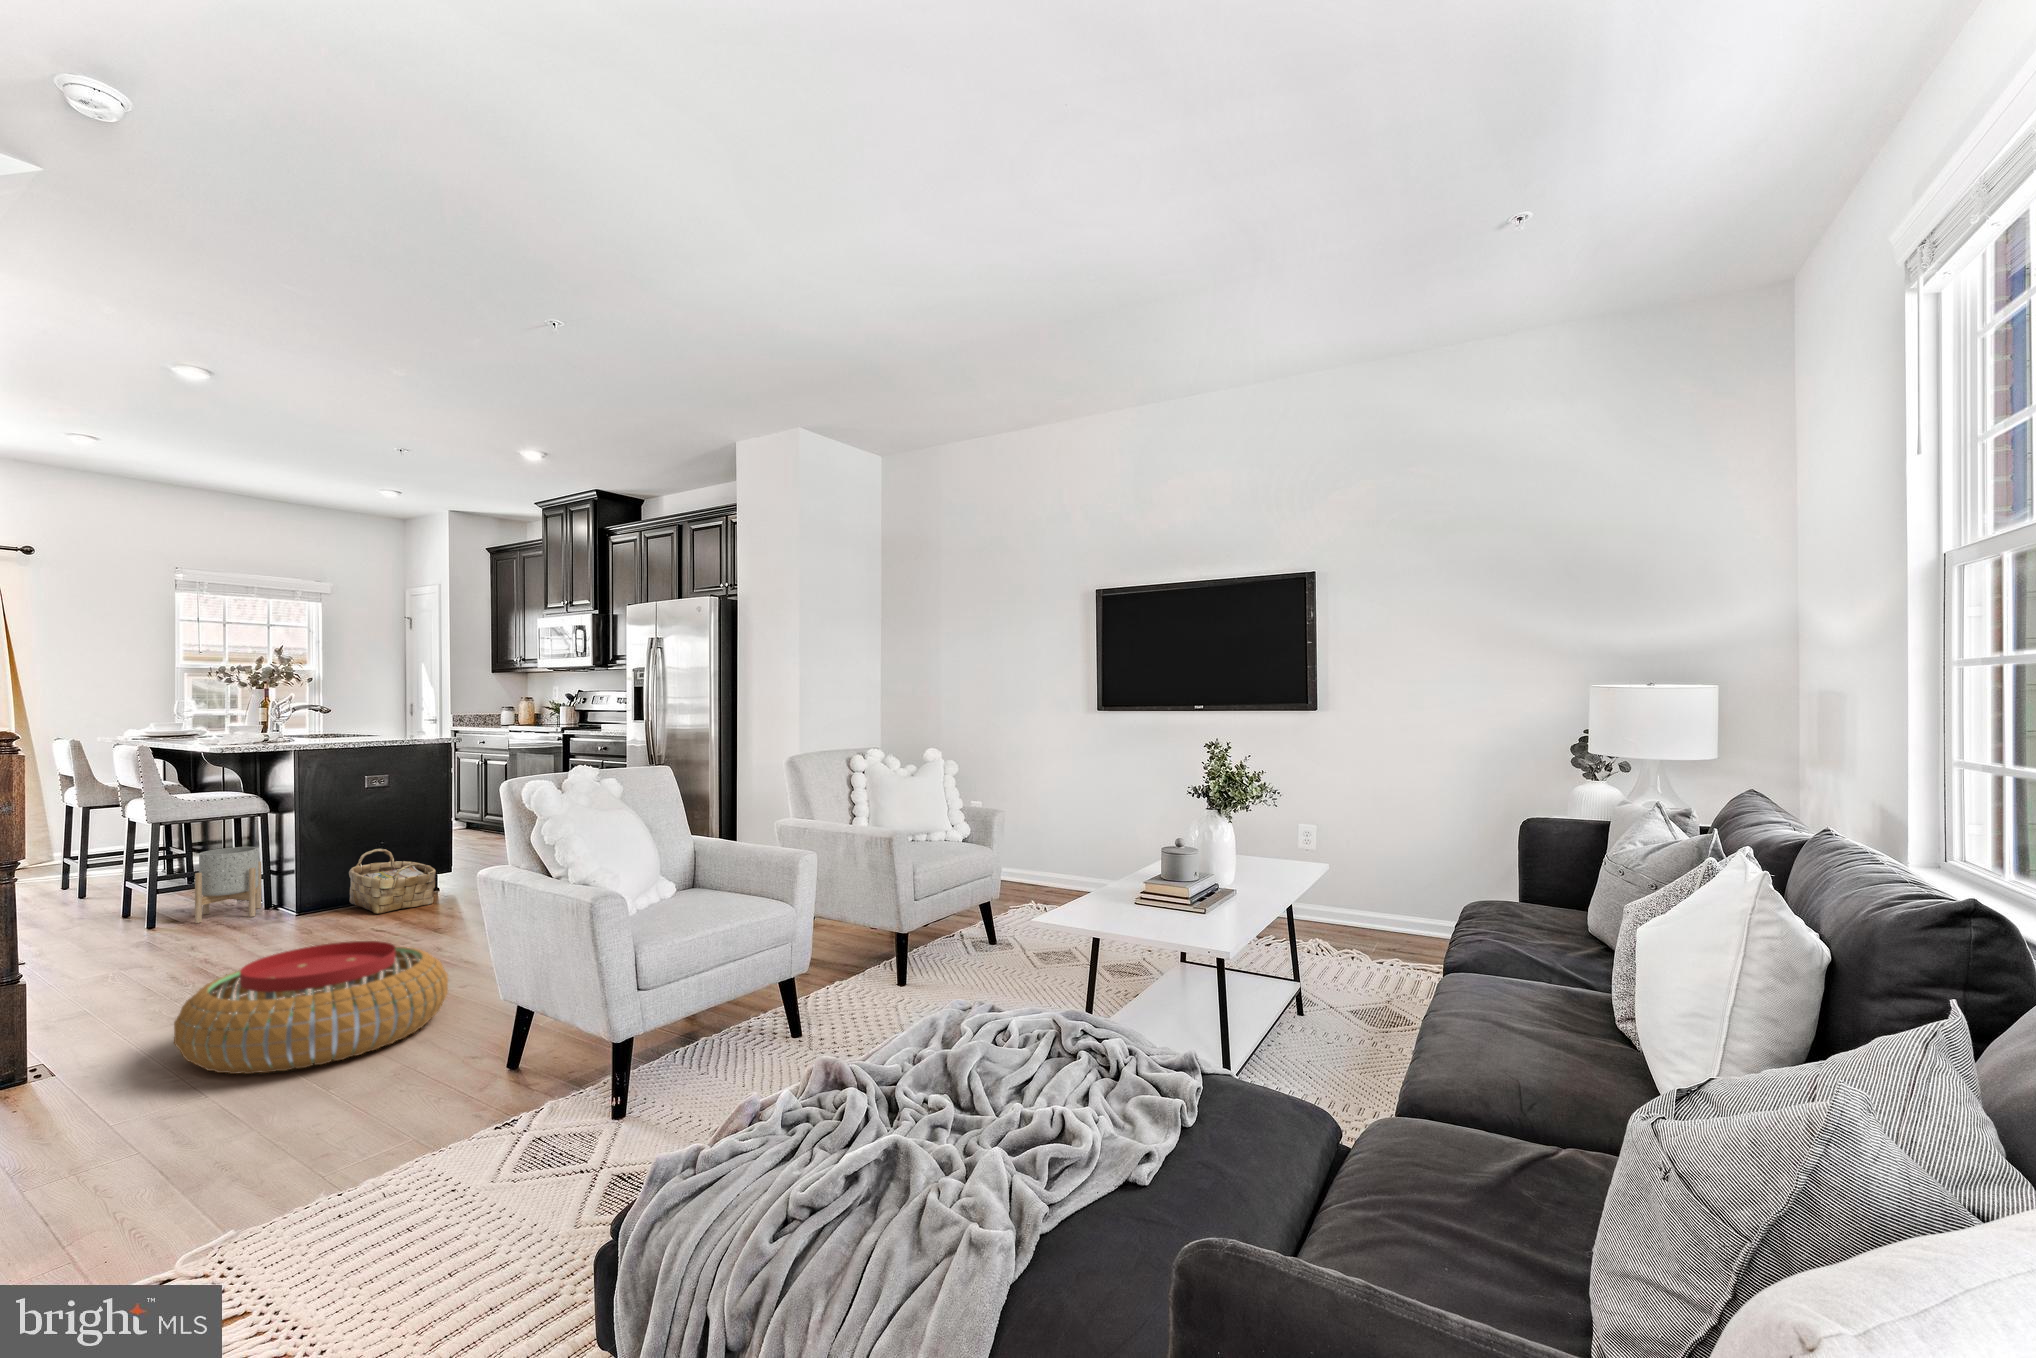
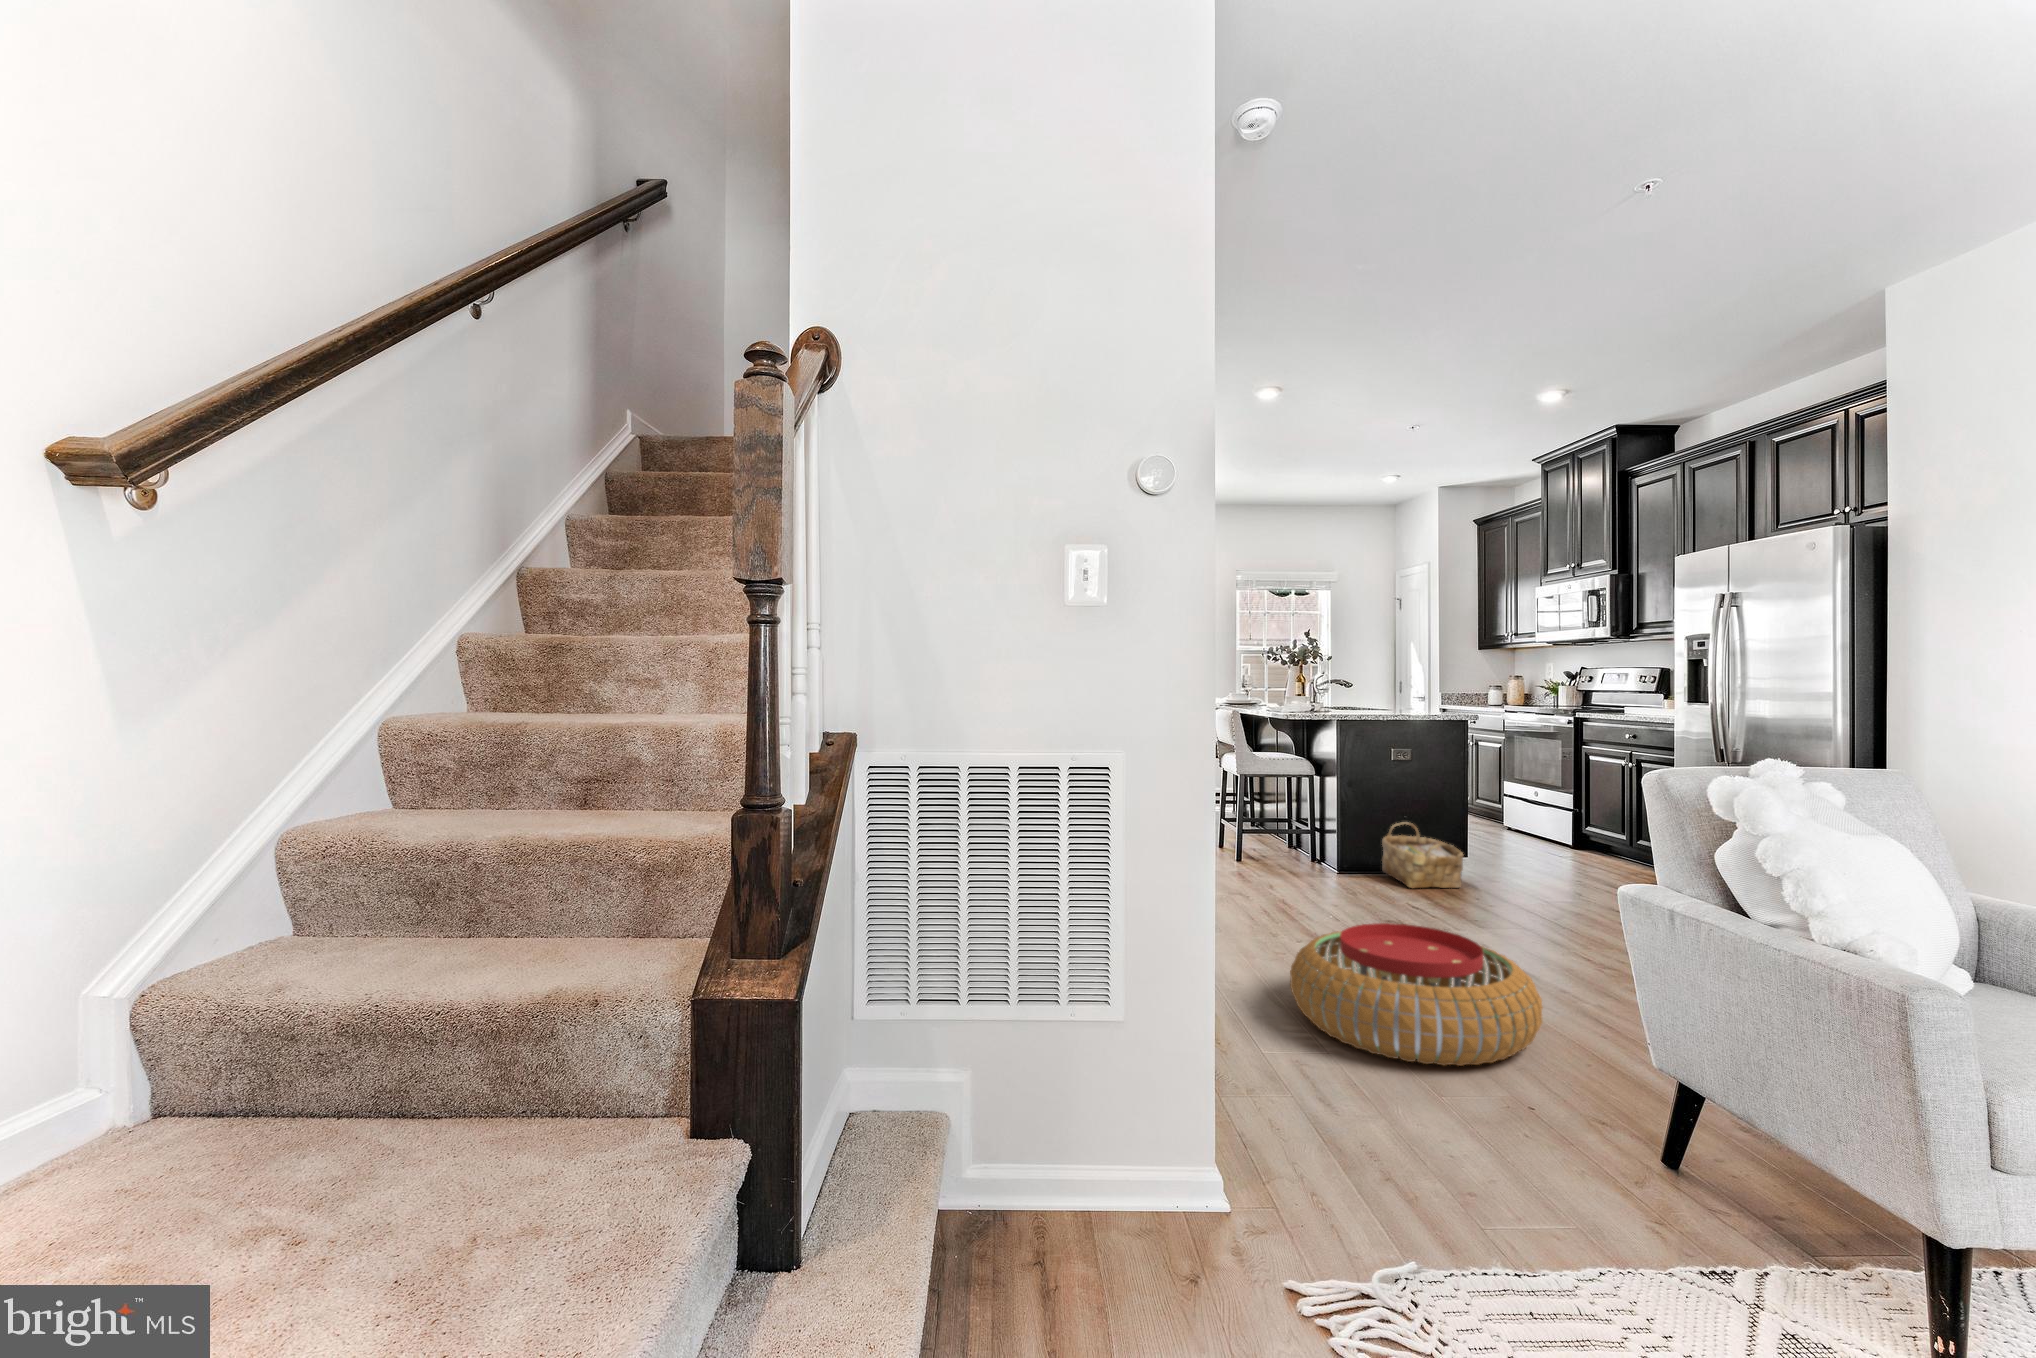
planter: present [195,847,261,923] -> none [1265,803,1309,868]

